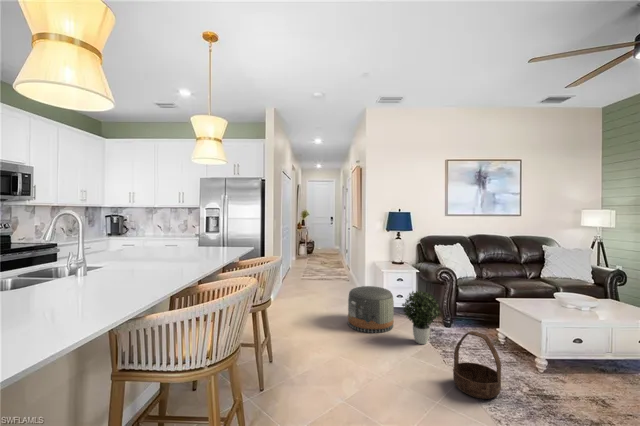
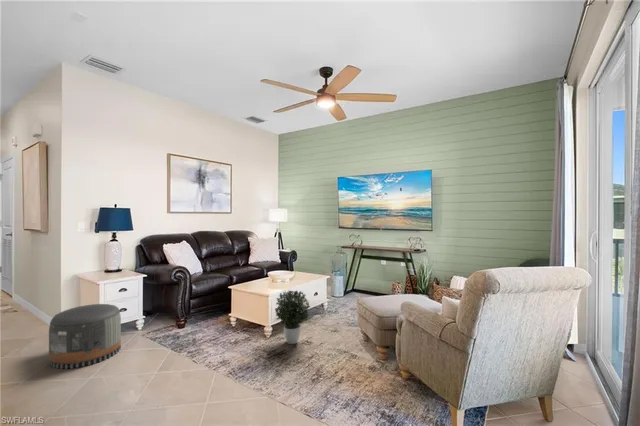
potted plant: present [402,291,440,344] -> present [275,291,310,344]
basket: present [453,331,501,399] -> none [212,321,252,381]

